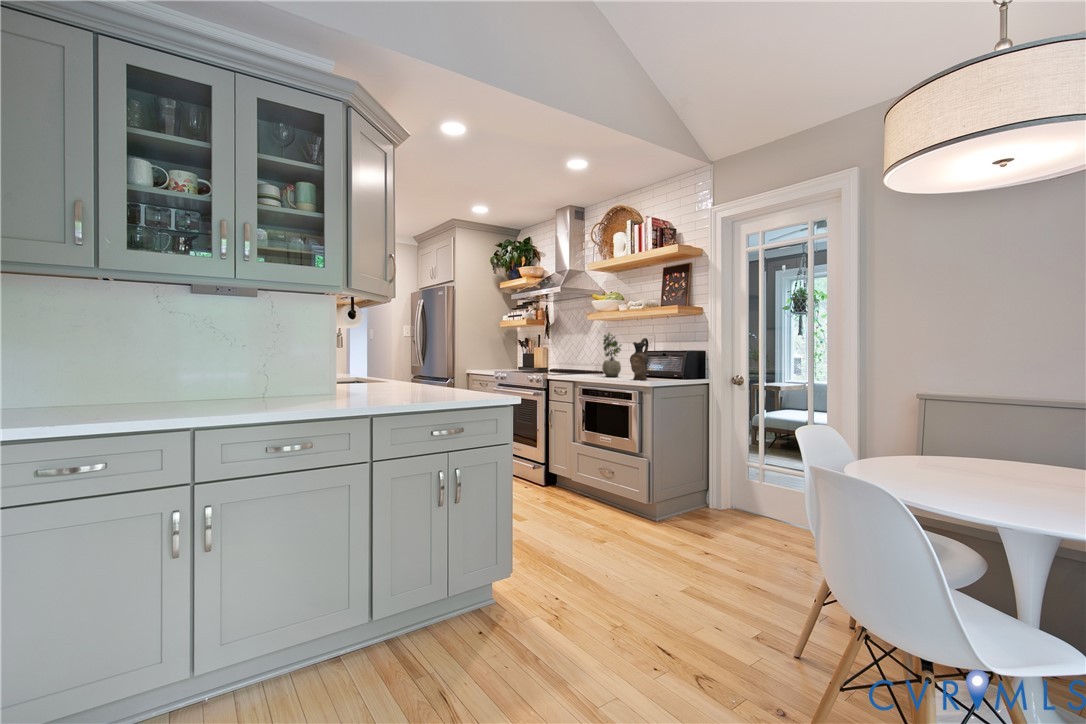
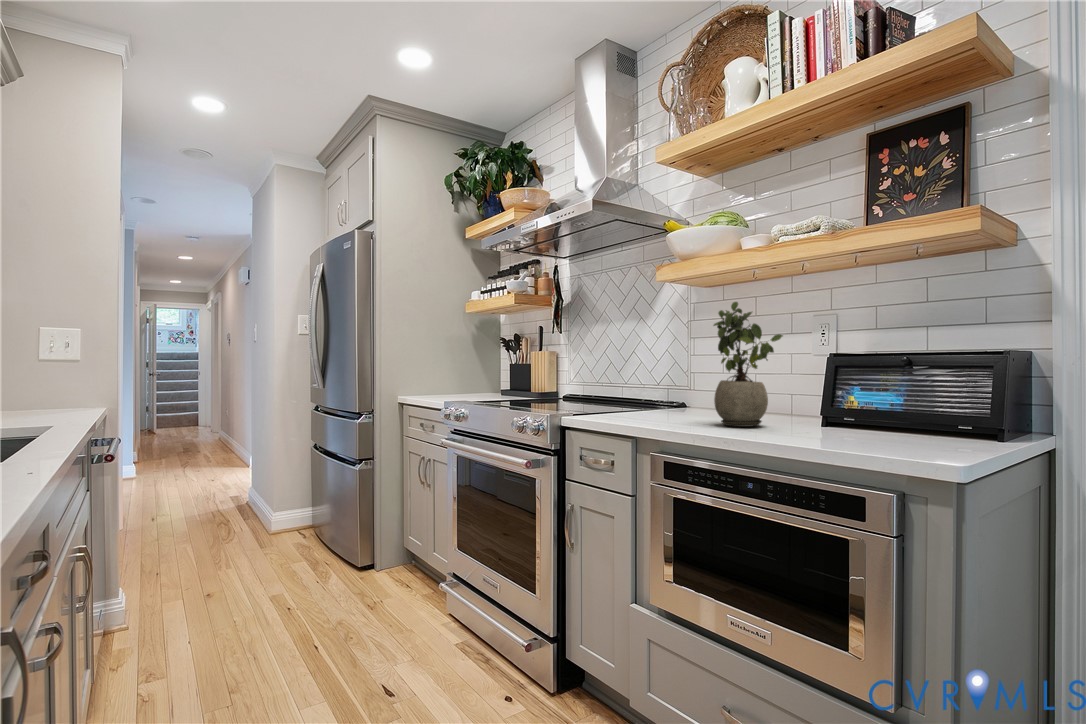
ceramic pitcher: present [630,338,649,380] -> none [836,310,900,447]

